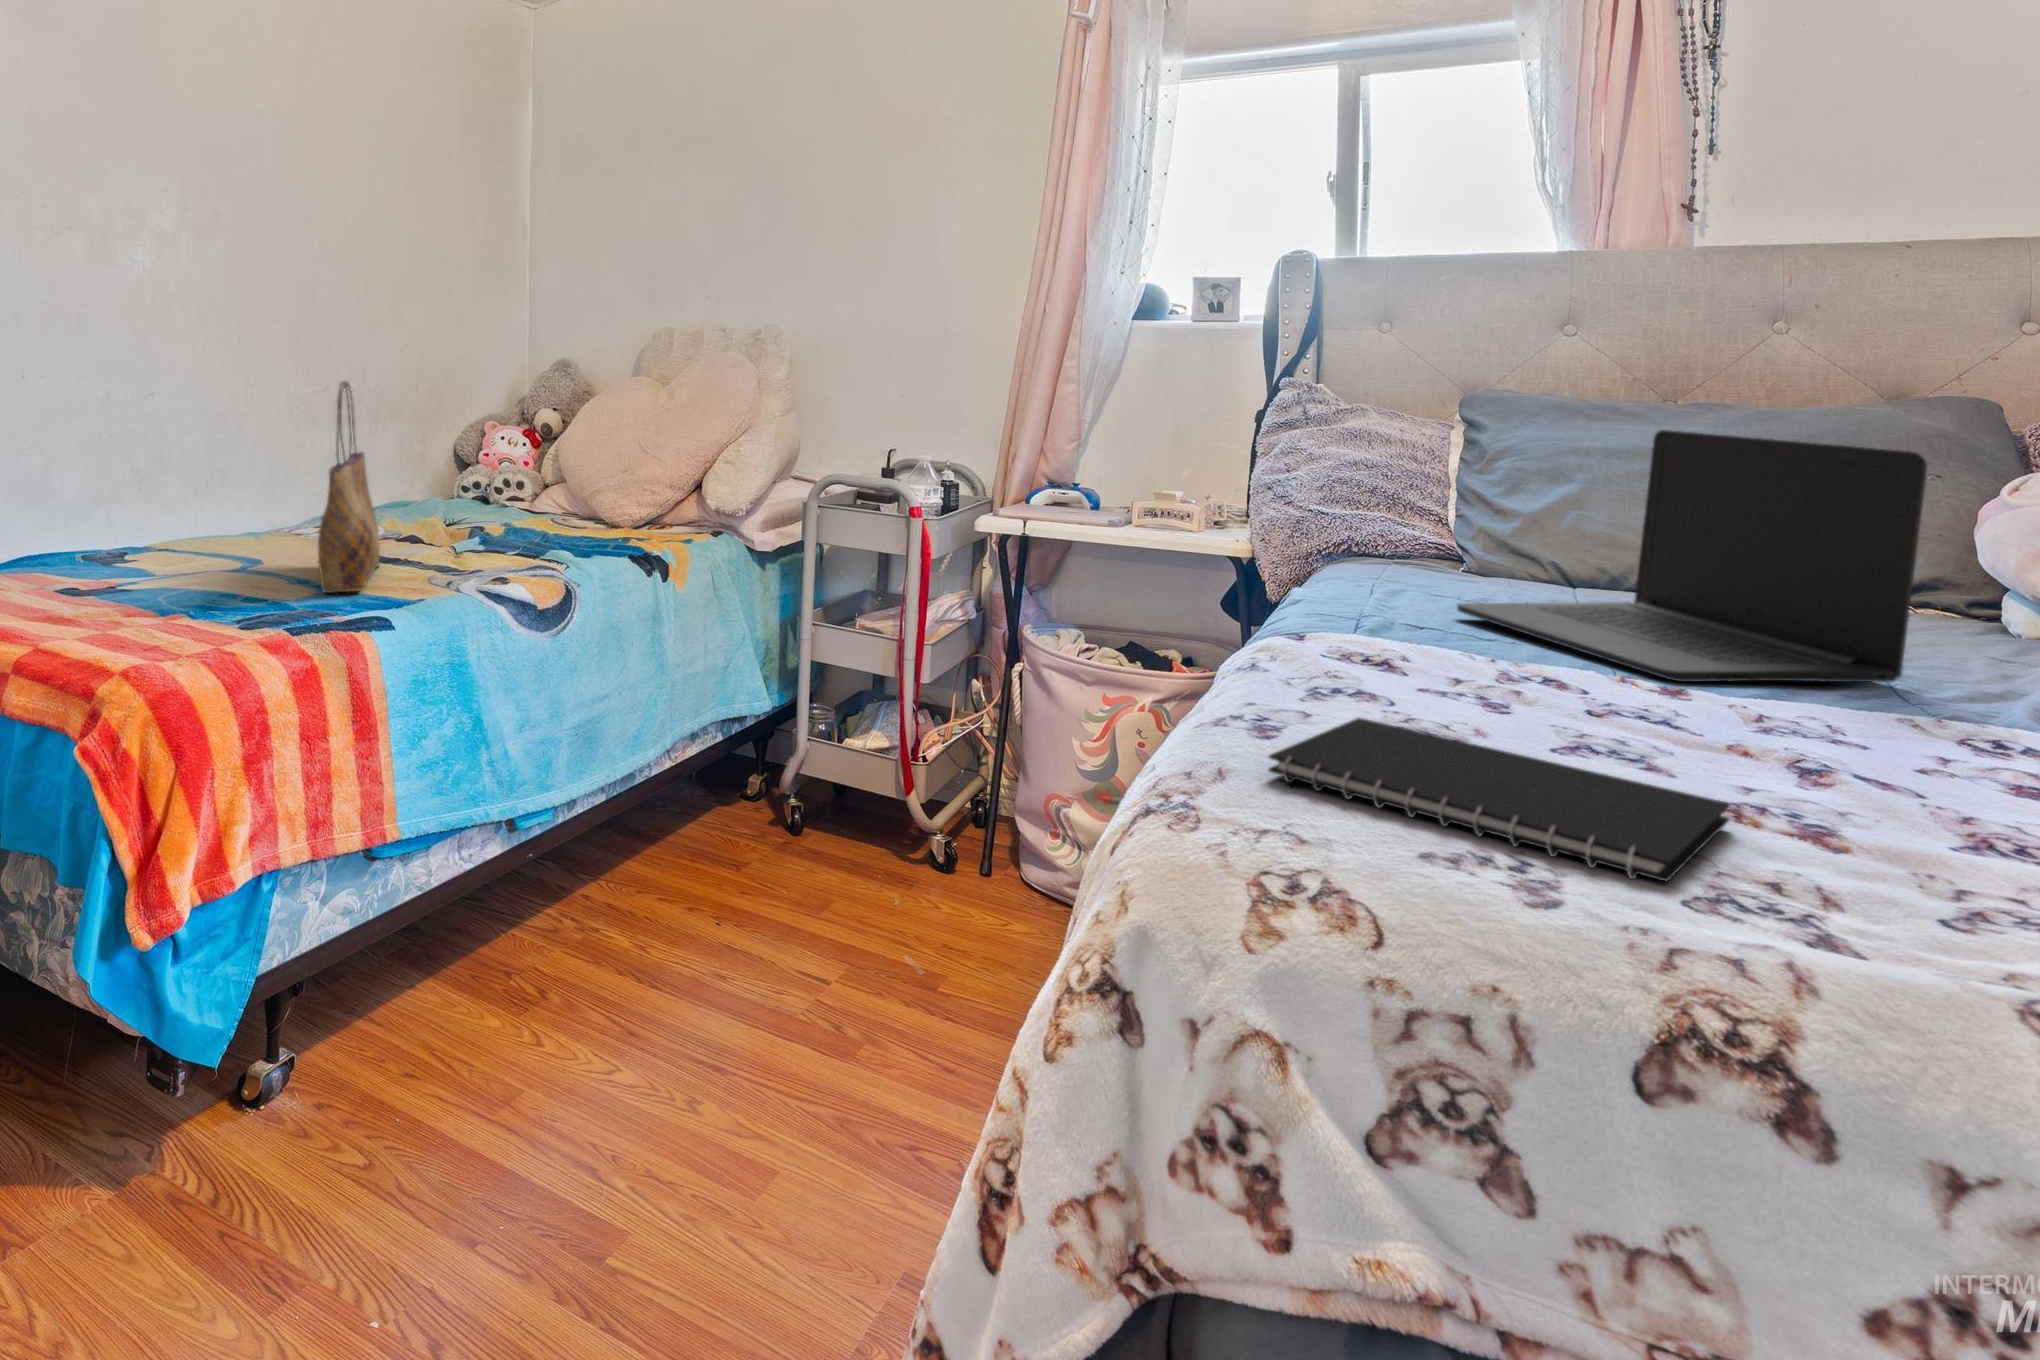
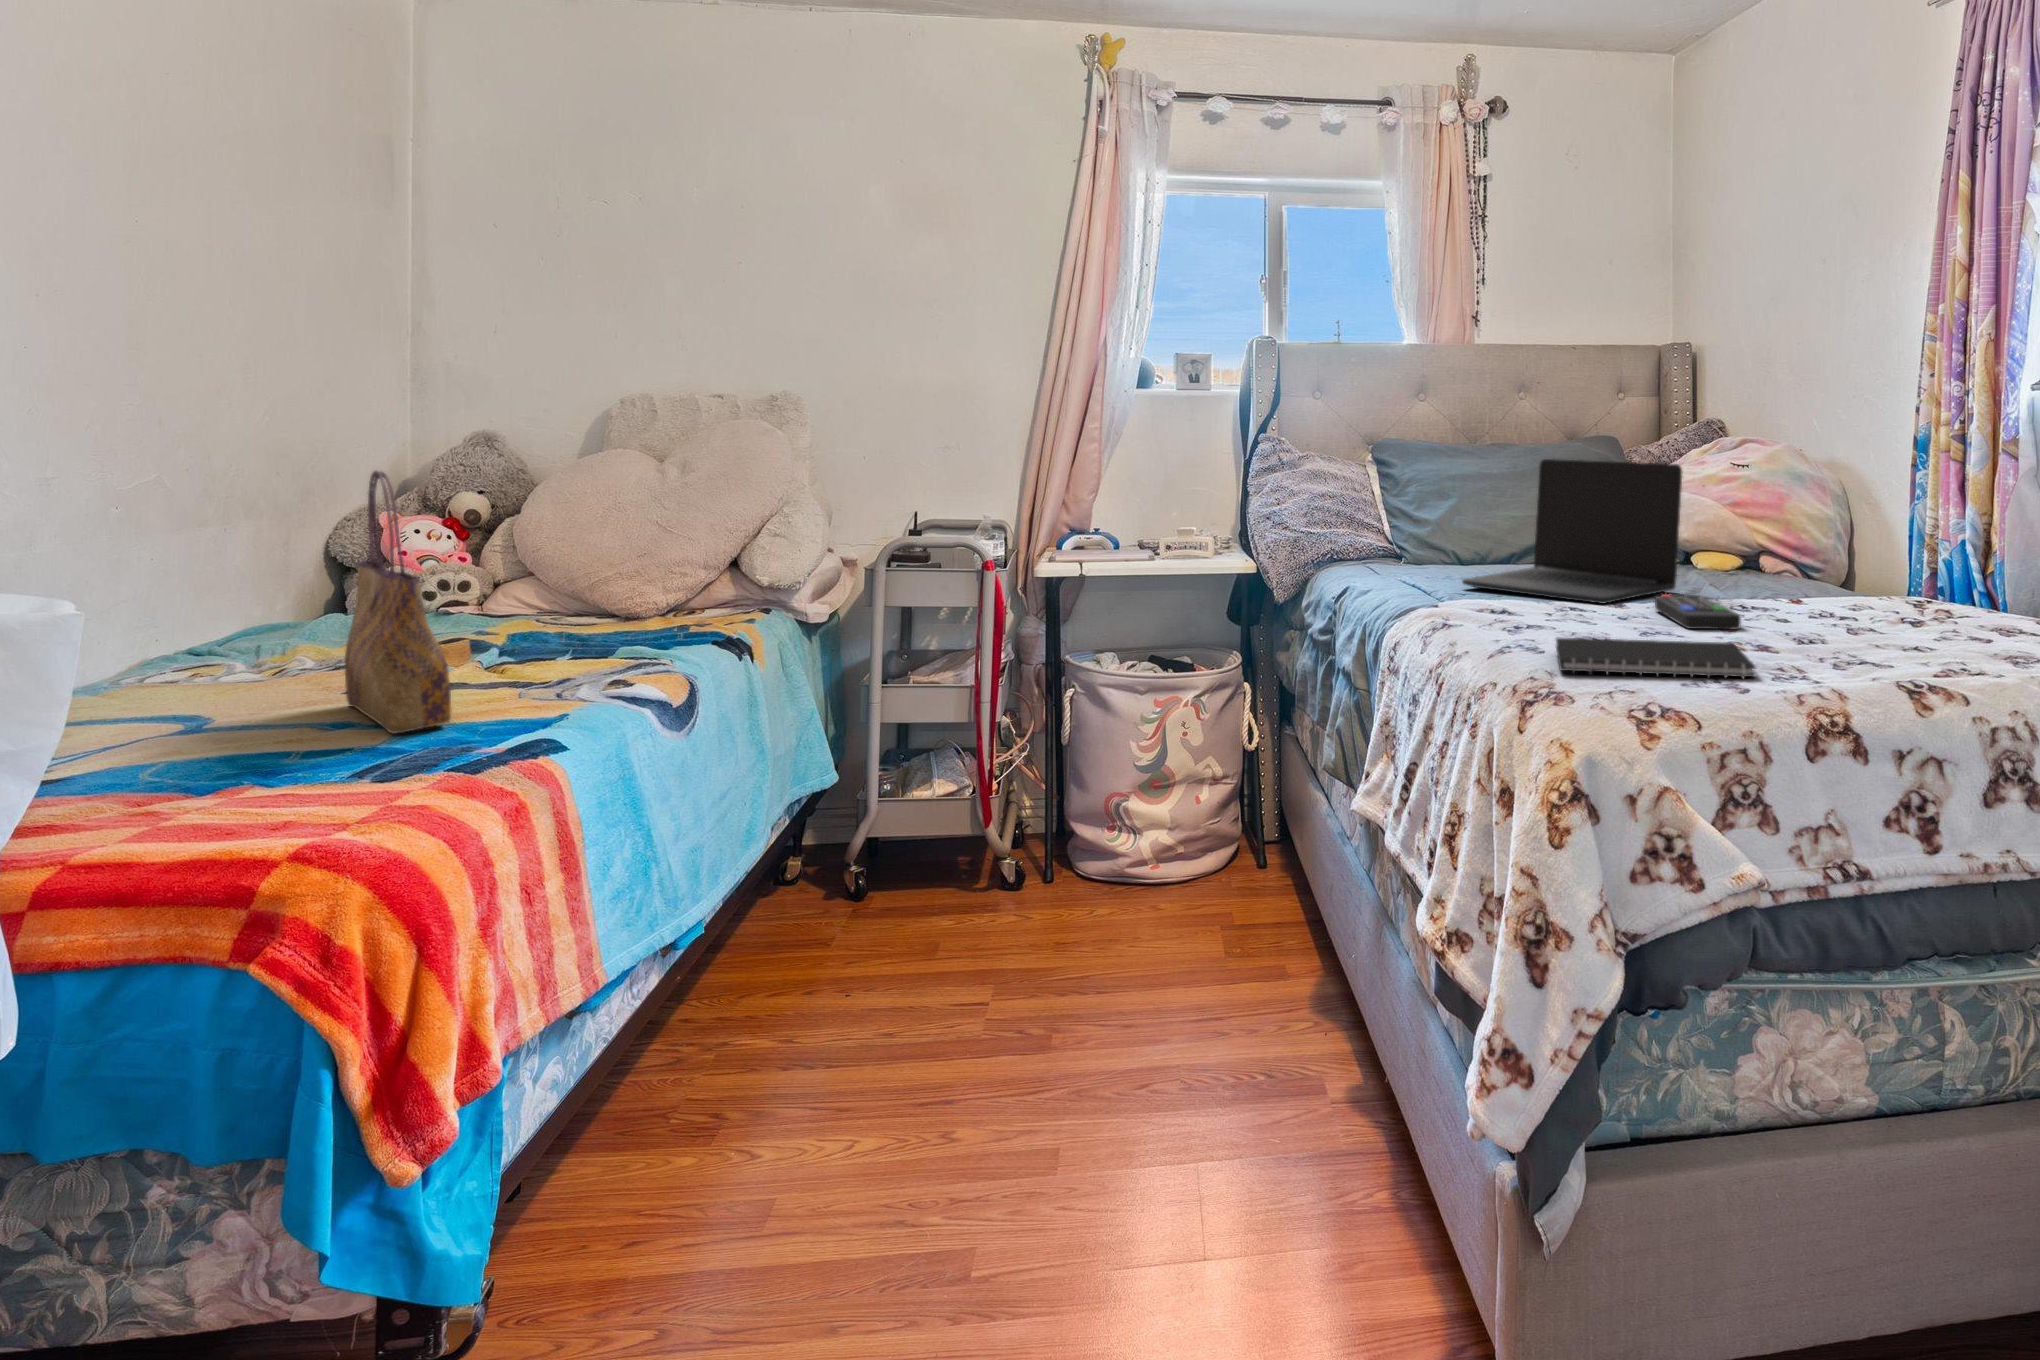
remote control: none [1748,685,1893,781] -> present [1655,594,1741,629]

